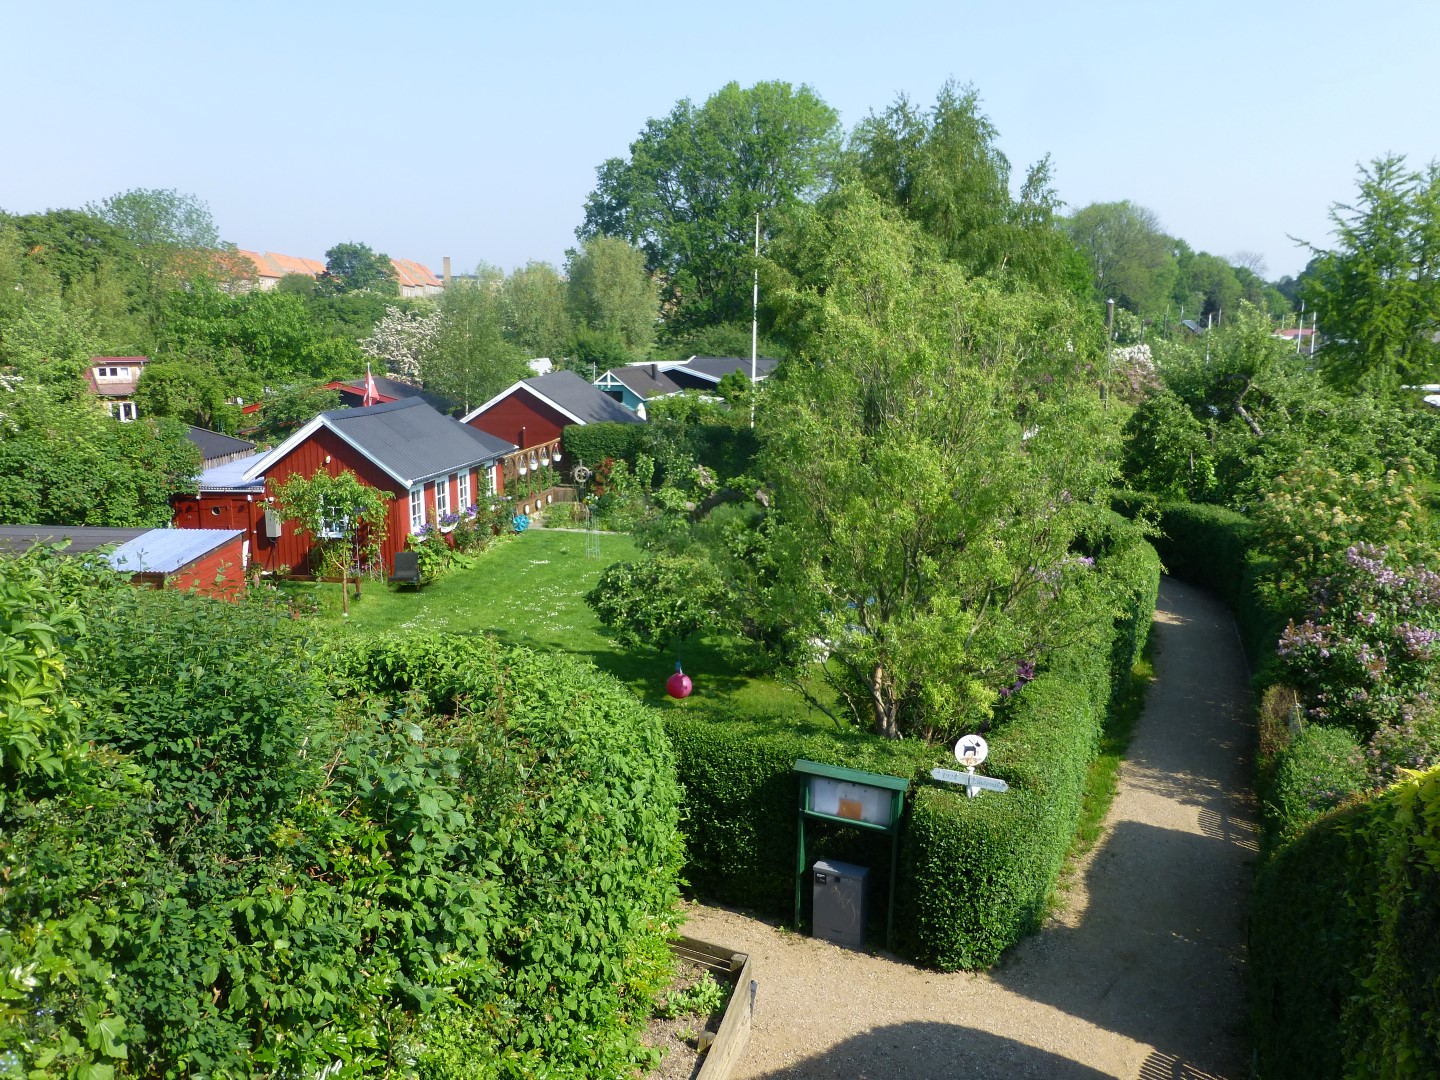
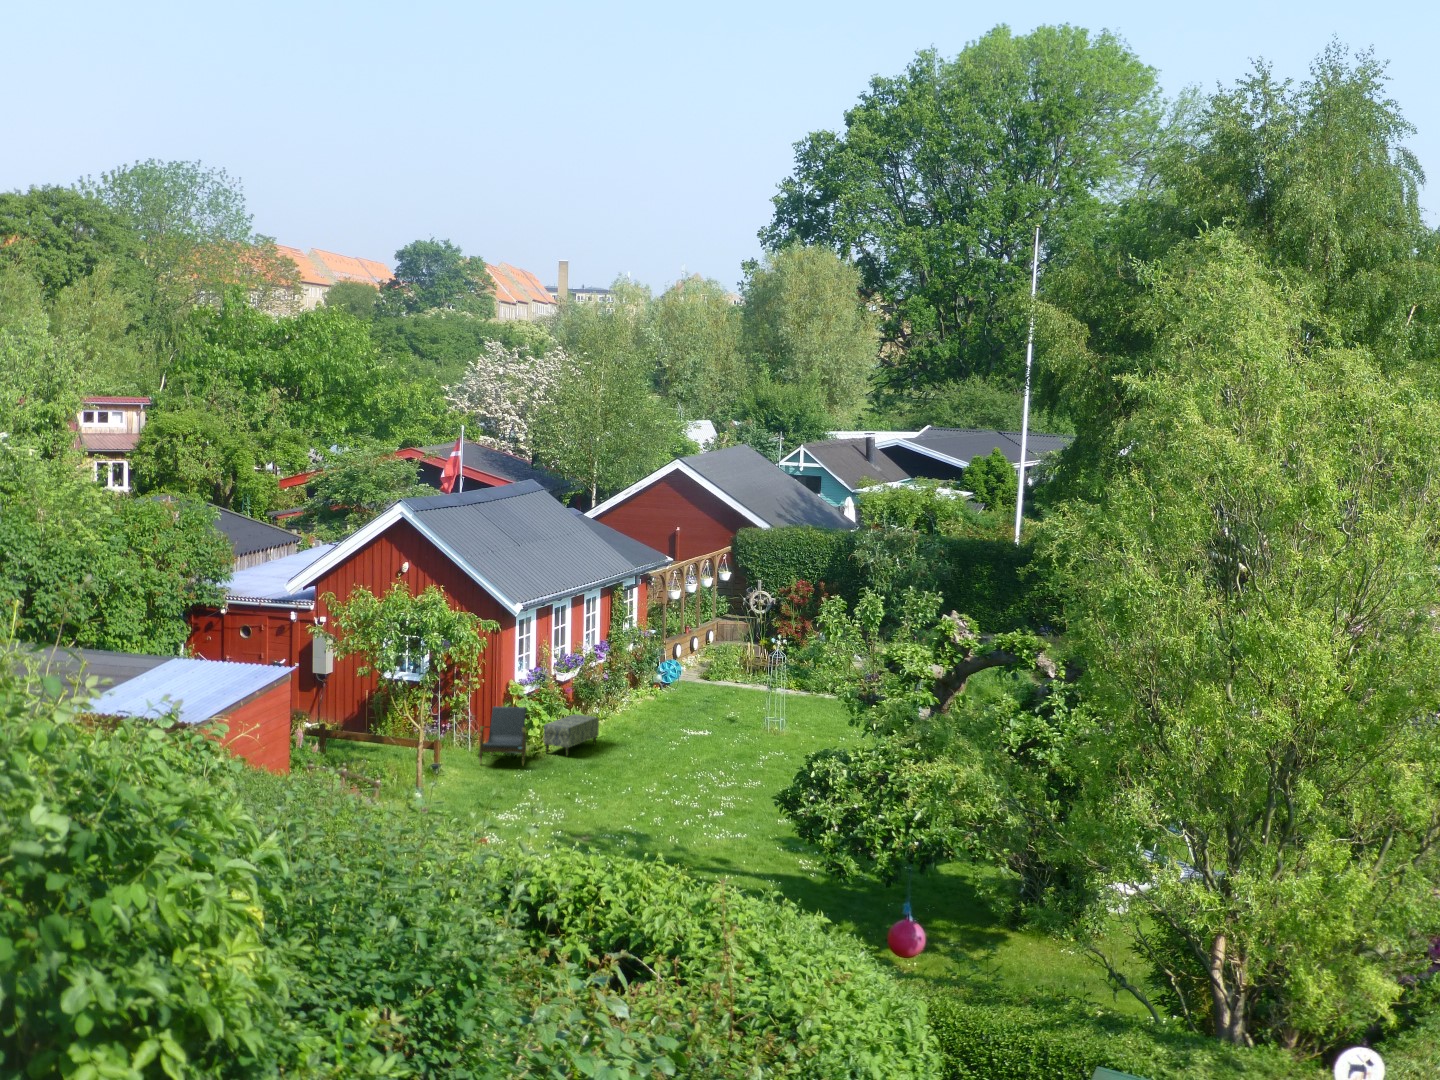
bench: none [432,554,470,582] -> present [543,714,599,756]

